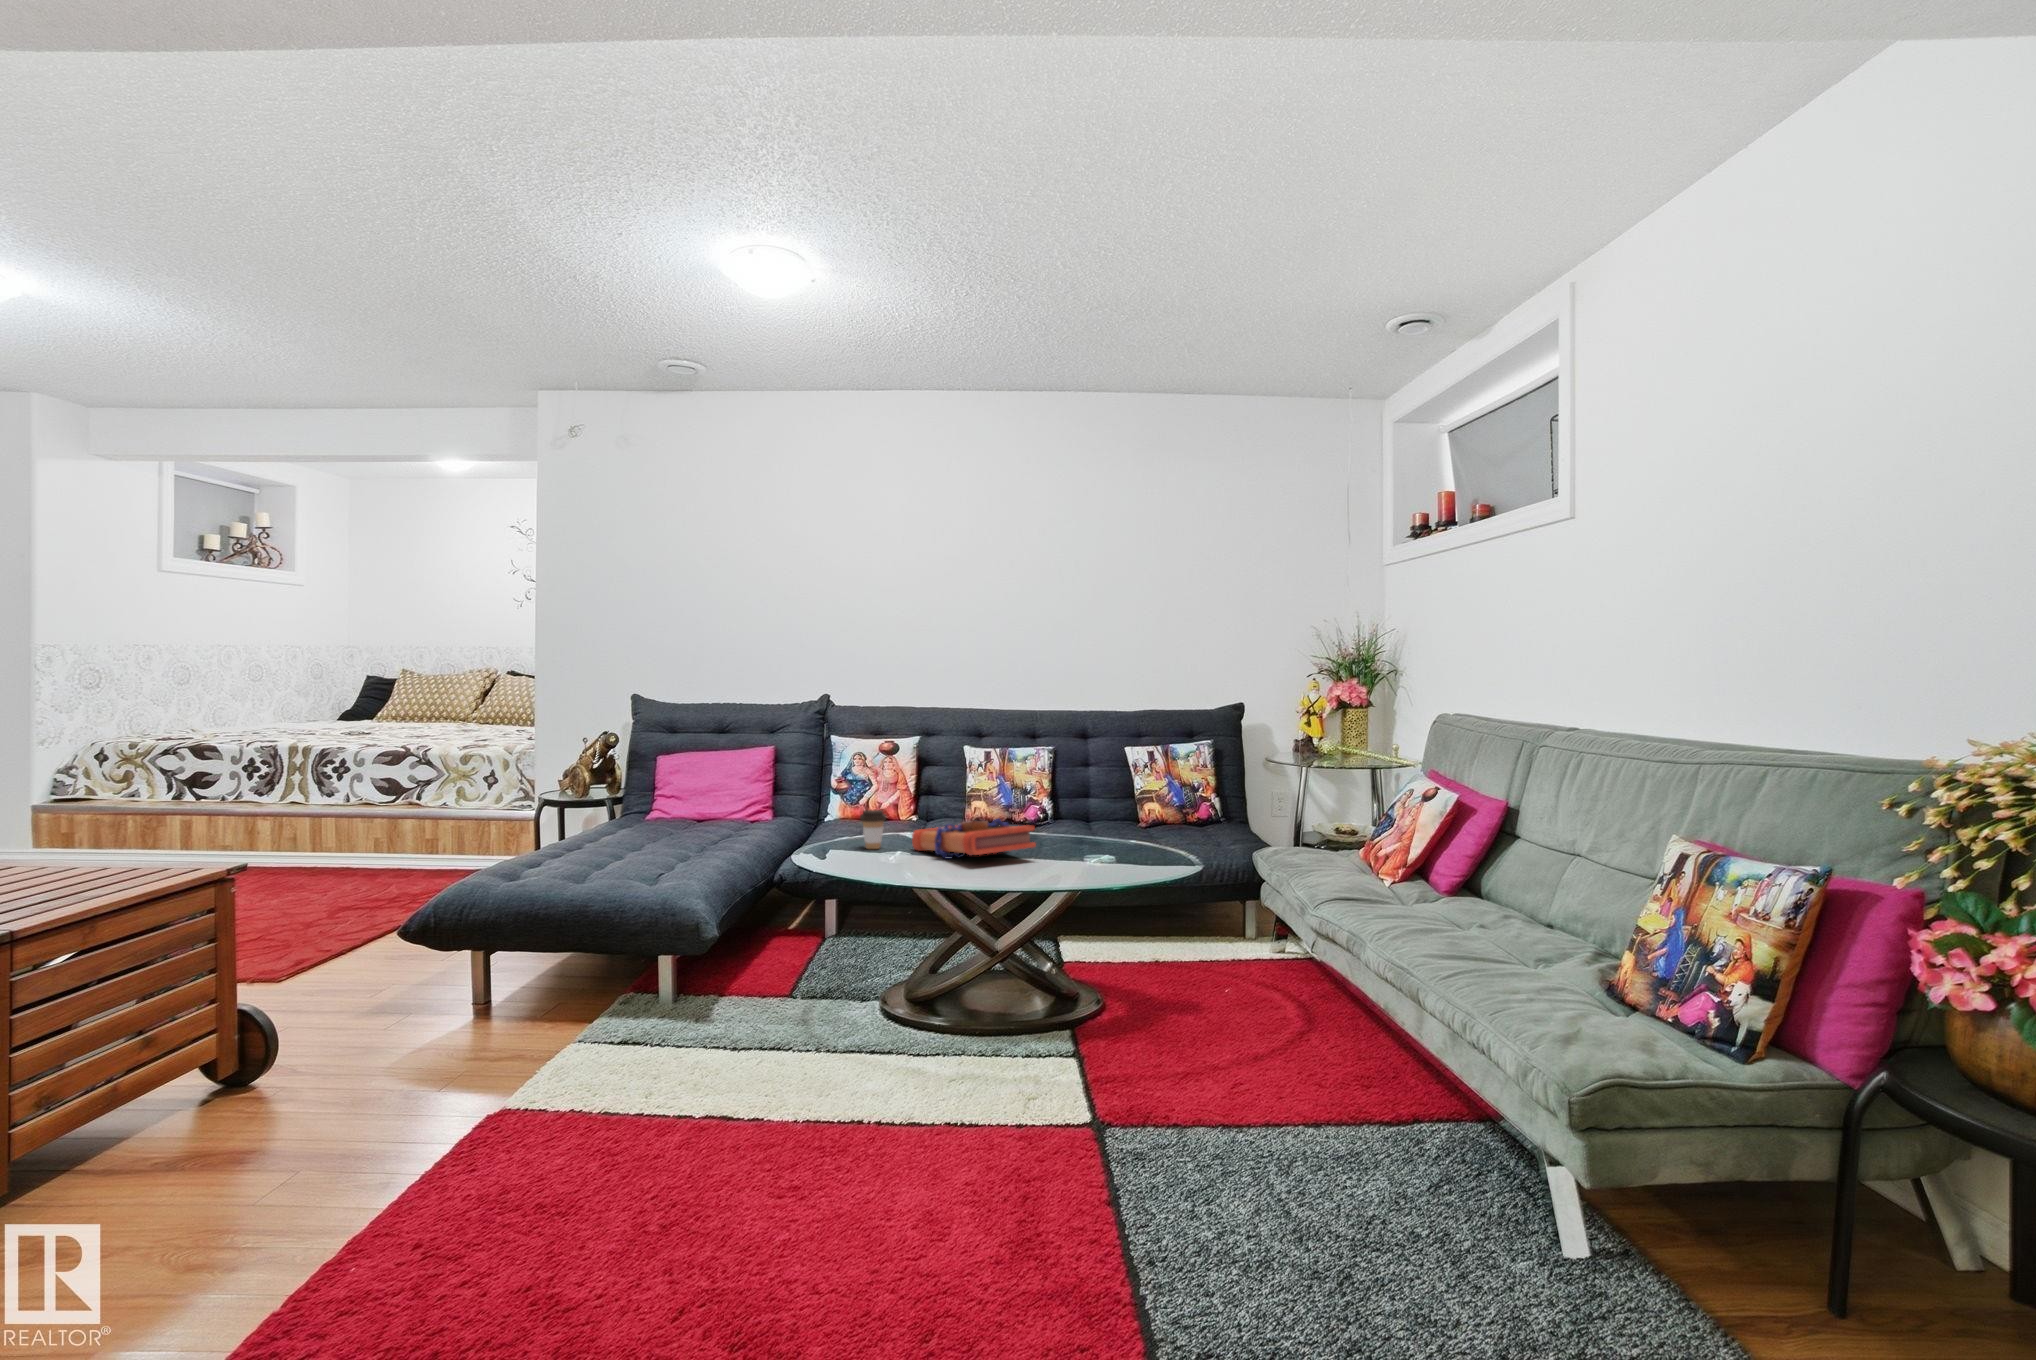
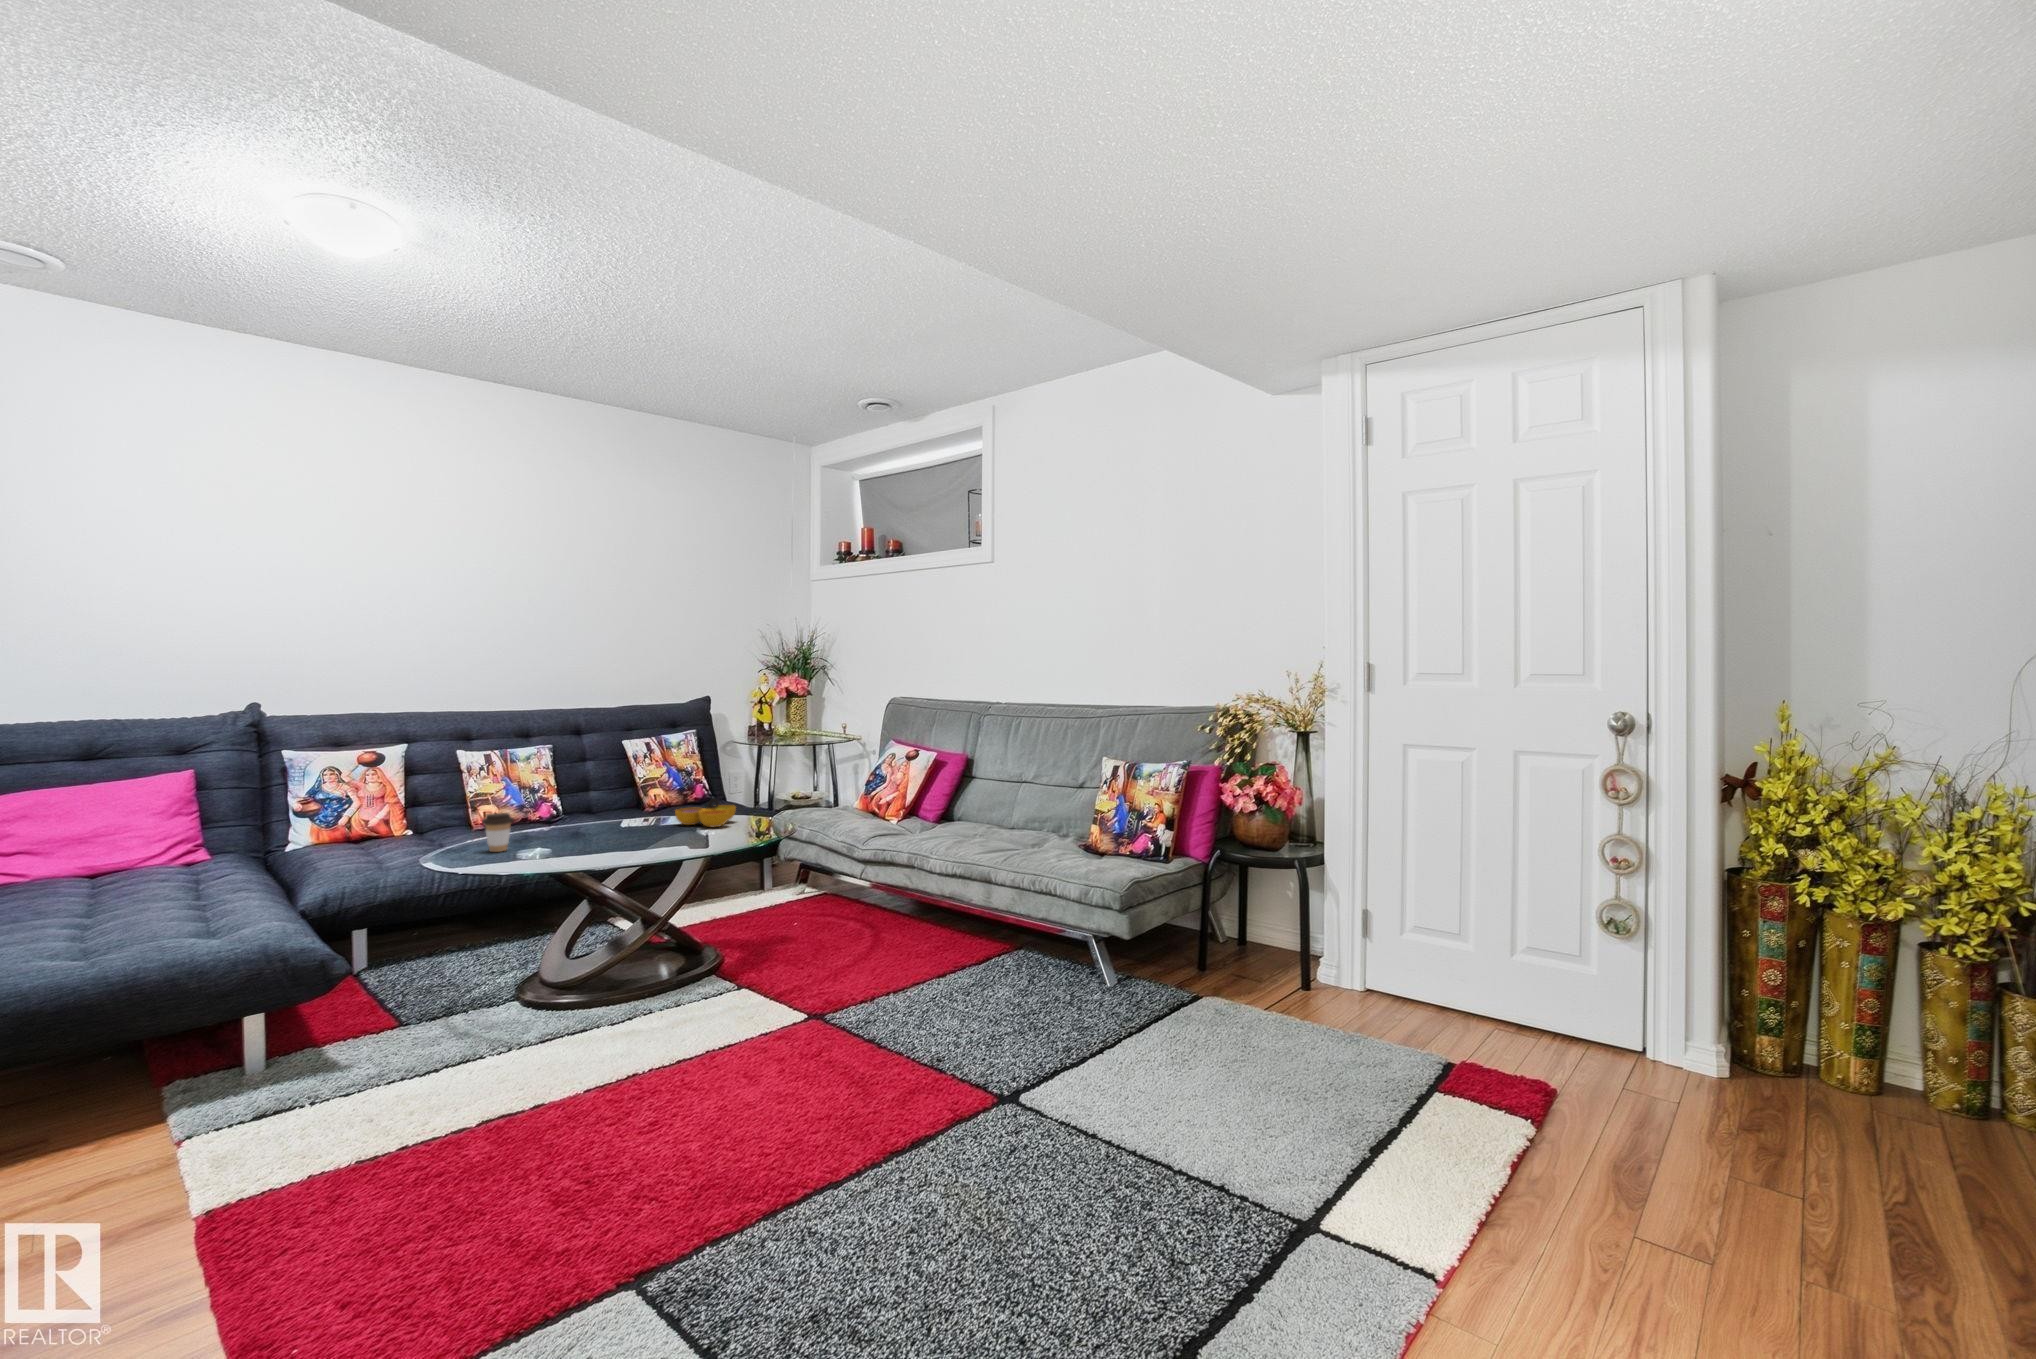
book: present [912,819,1036,859] -> none [539,807,671,847]
decorative bowl: none [1080,822,1150,857] -> present [675,799,736,827]

